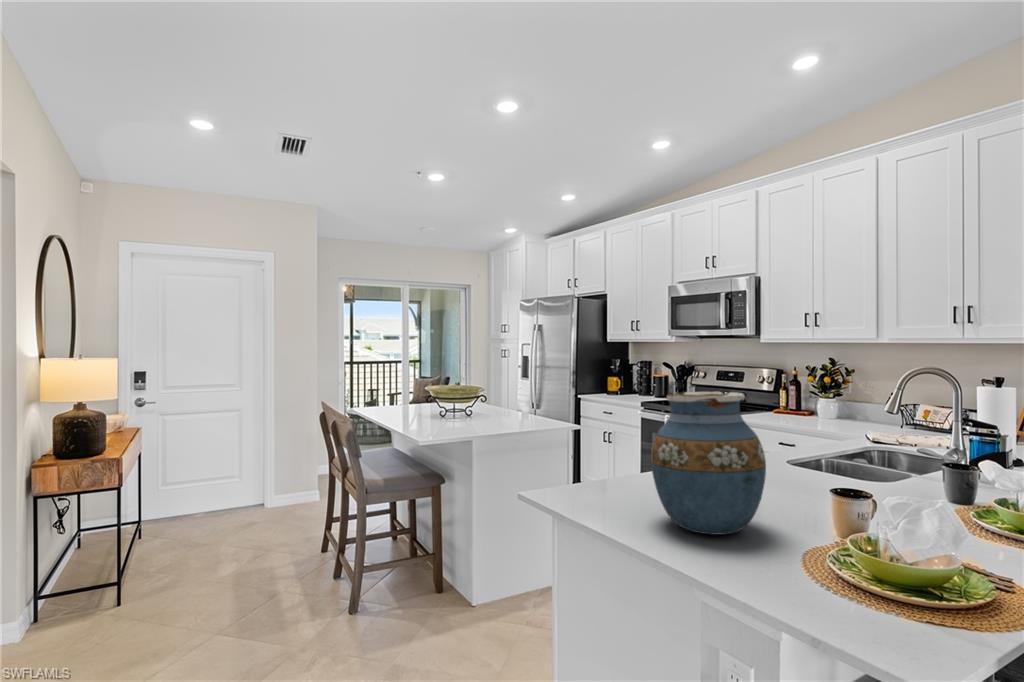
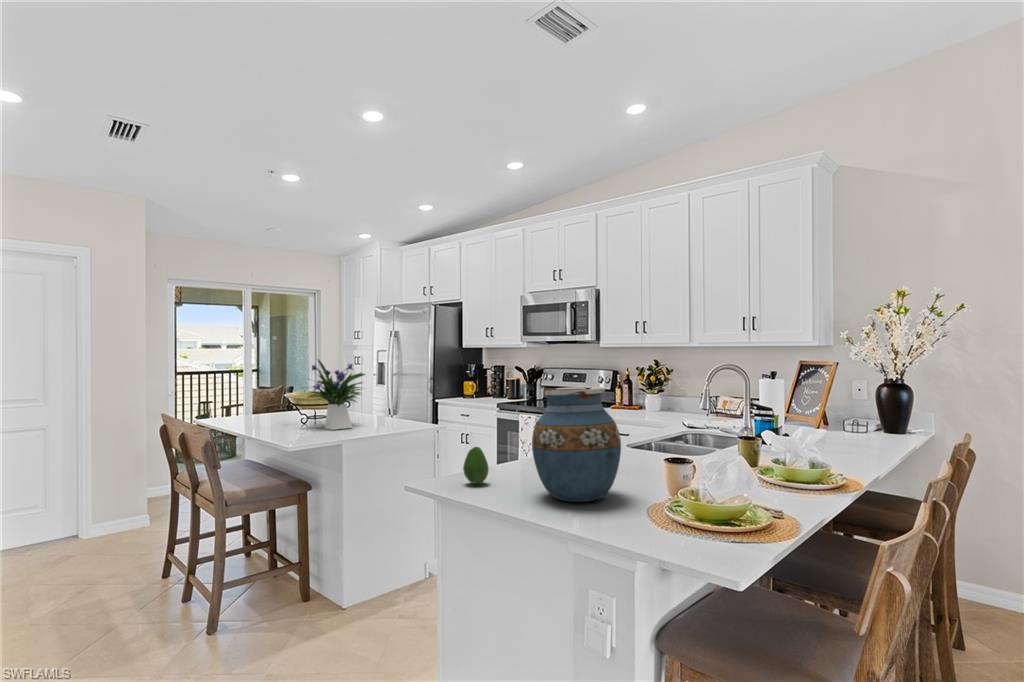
flower arrangement: none [437,353,501,423] -> present [308,359,365,430]
fruit: none [575,455,604,498] -> present [463,447,489,484]

